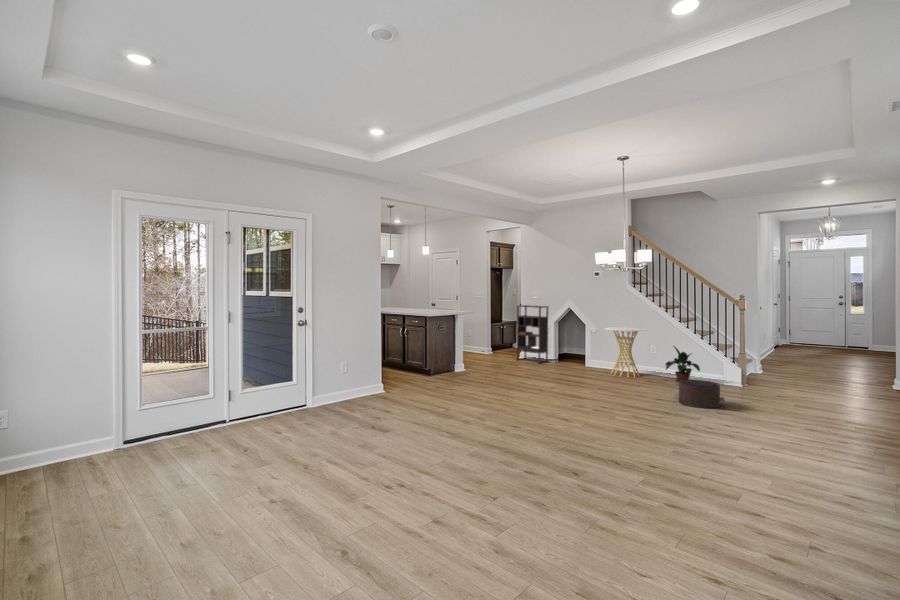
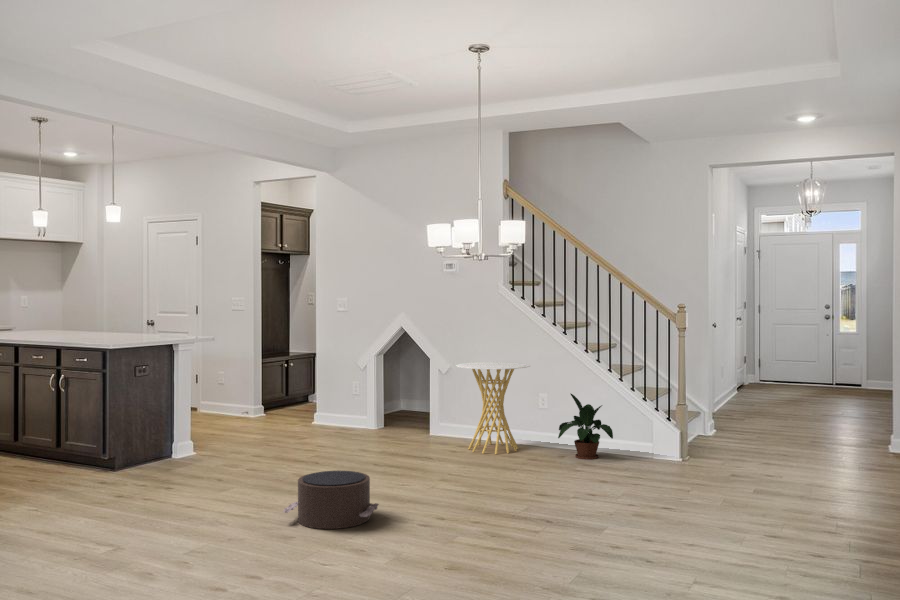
bookshelf: present [517,305,549,363] -> none [305,323,365,433]
pouf: present [674,380,726,408] -> present [283,471,378,529]

